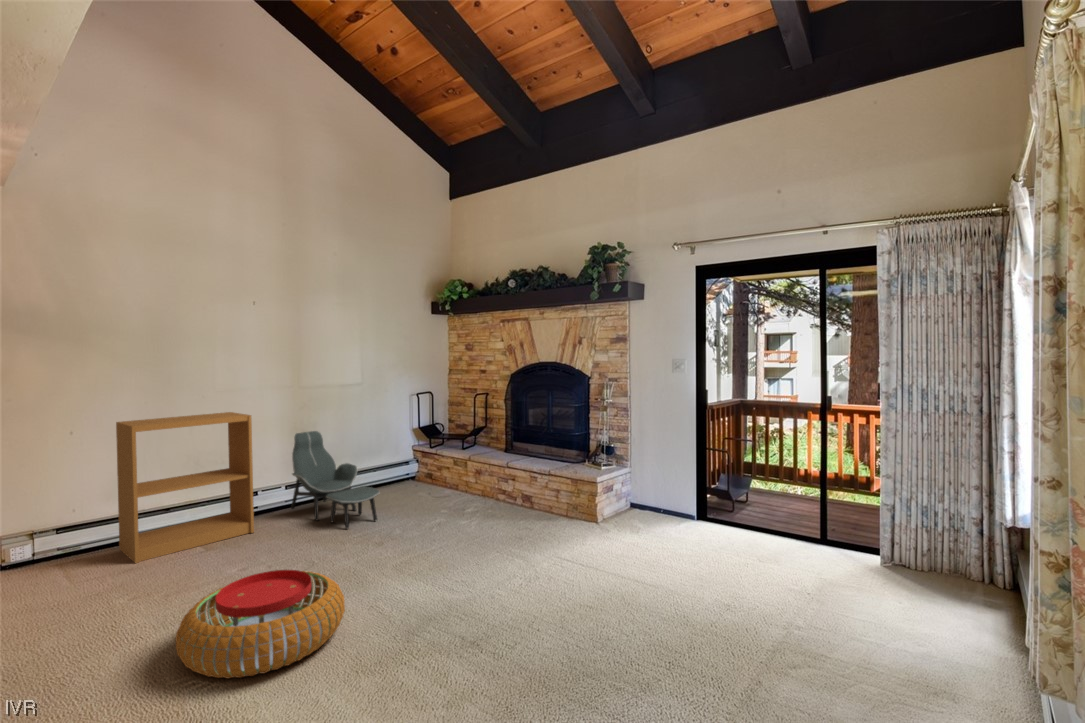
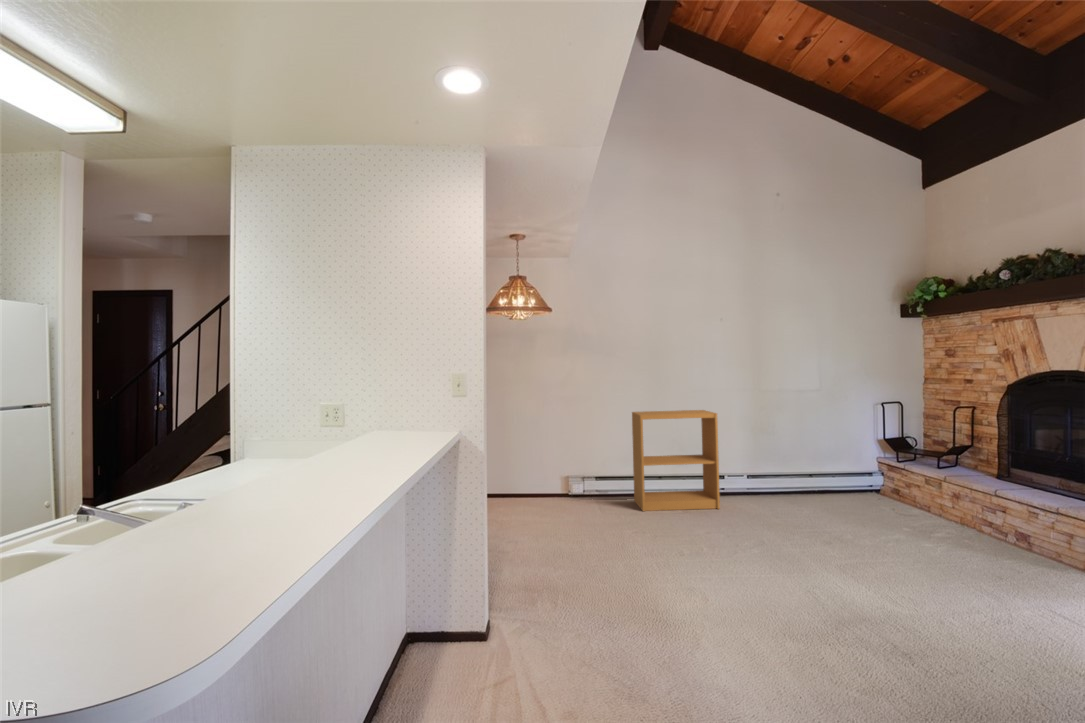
lounge chair: present [291,431,380,529] -> none [750,432,830,523]
pouf: present [176,570,345,678] -> none [663,531,780,601]

